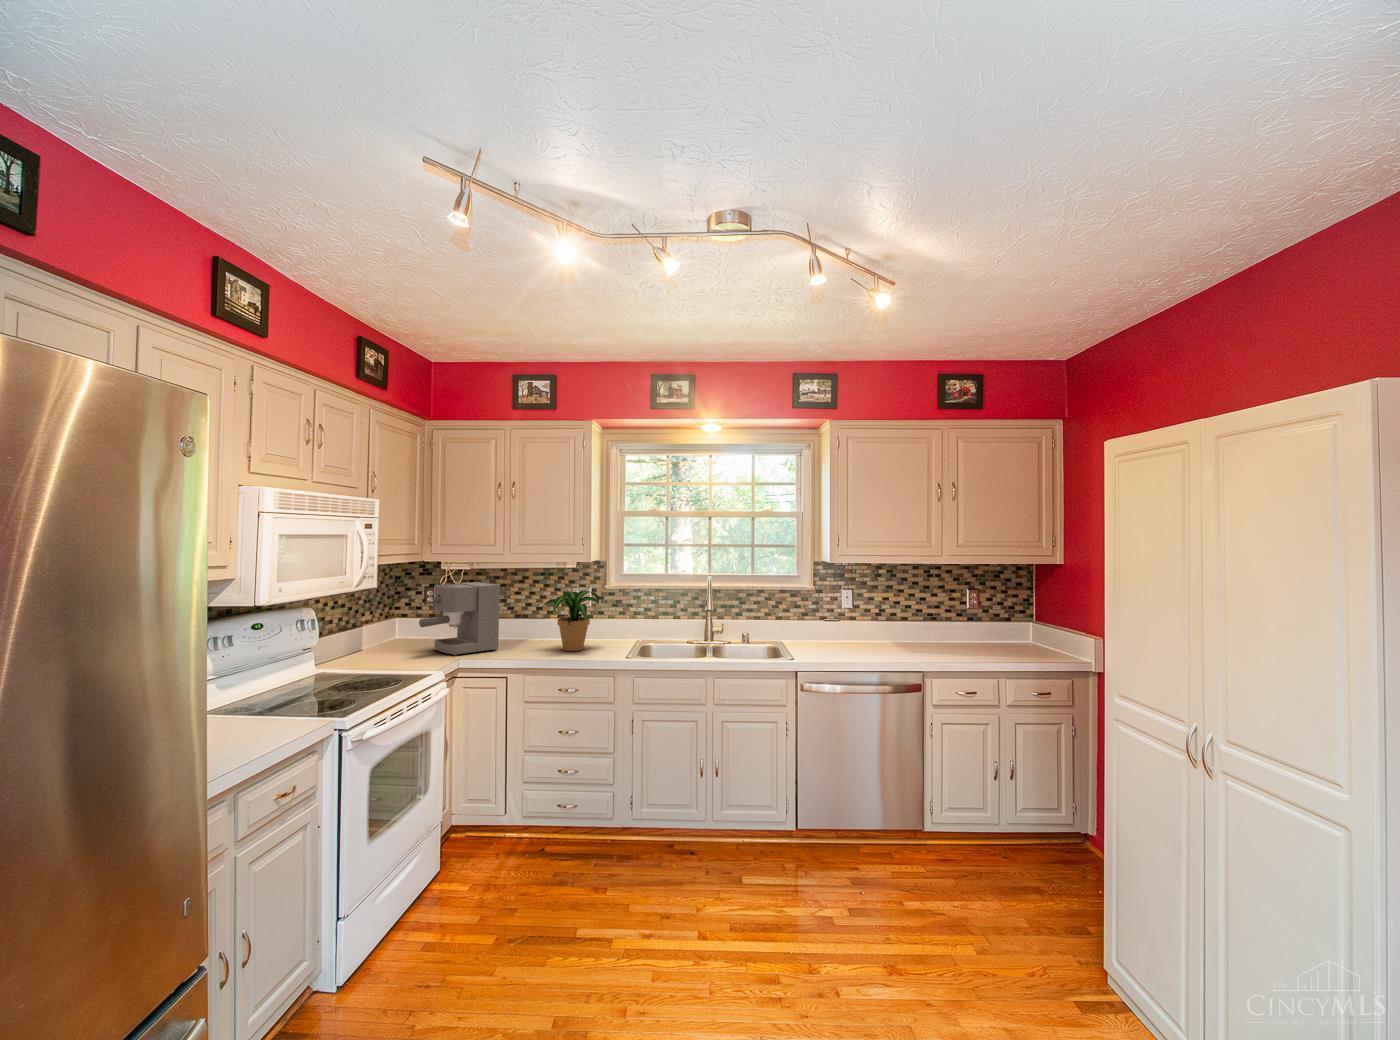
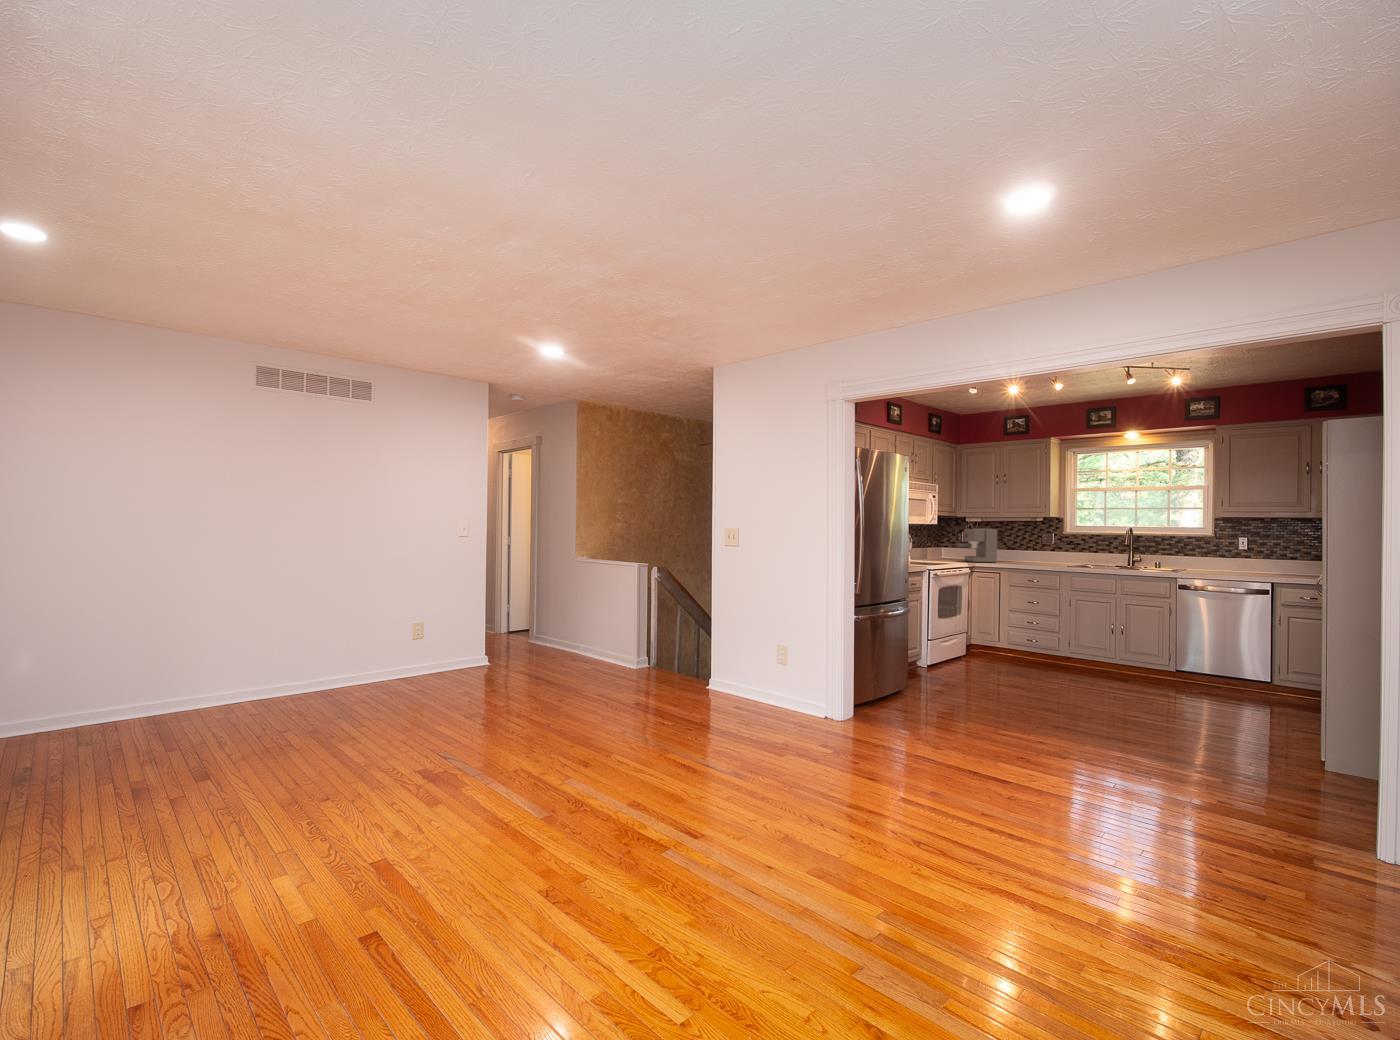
potted plant: present [544,590,599,651] -> none [1020,533,1055,565]

